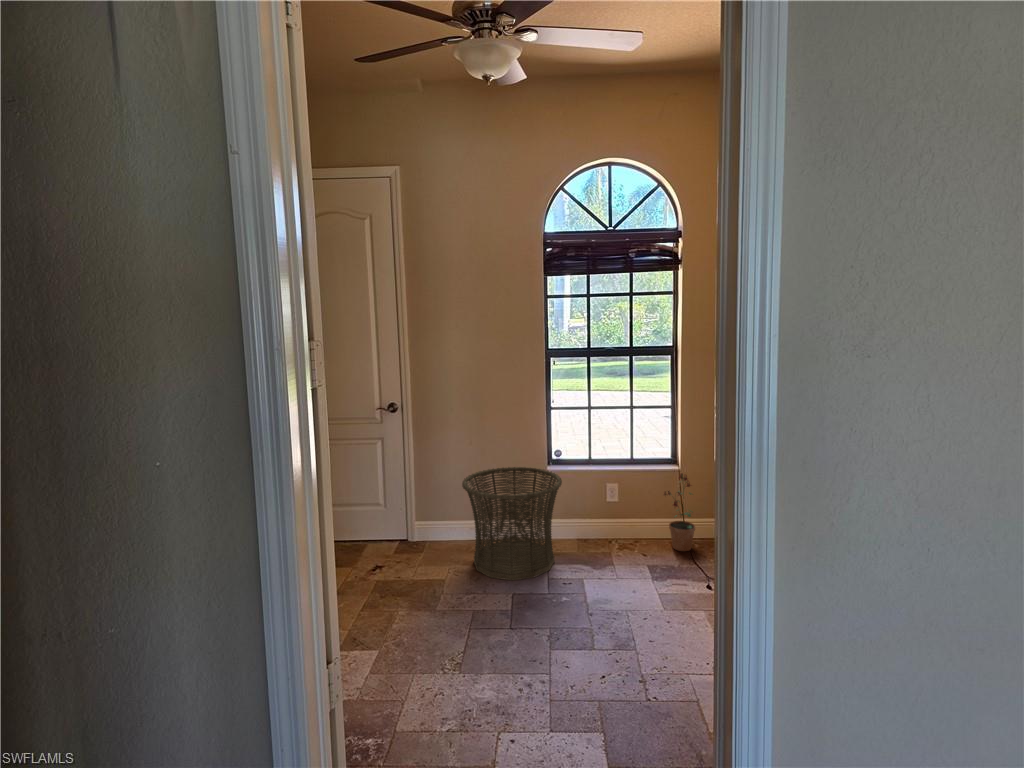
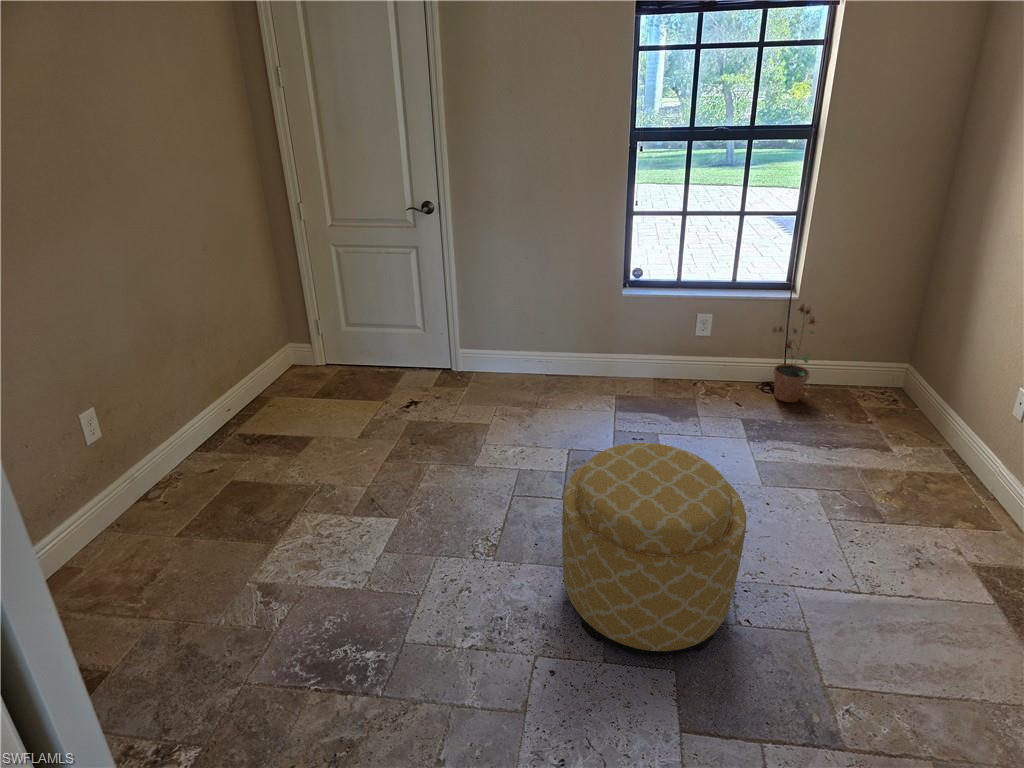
basket: present [462,467,562,580] -> none [509,291,639,432]
ottoman: none [514,562,641,722] -> present [562,443,746,656]

